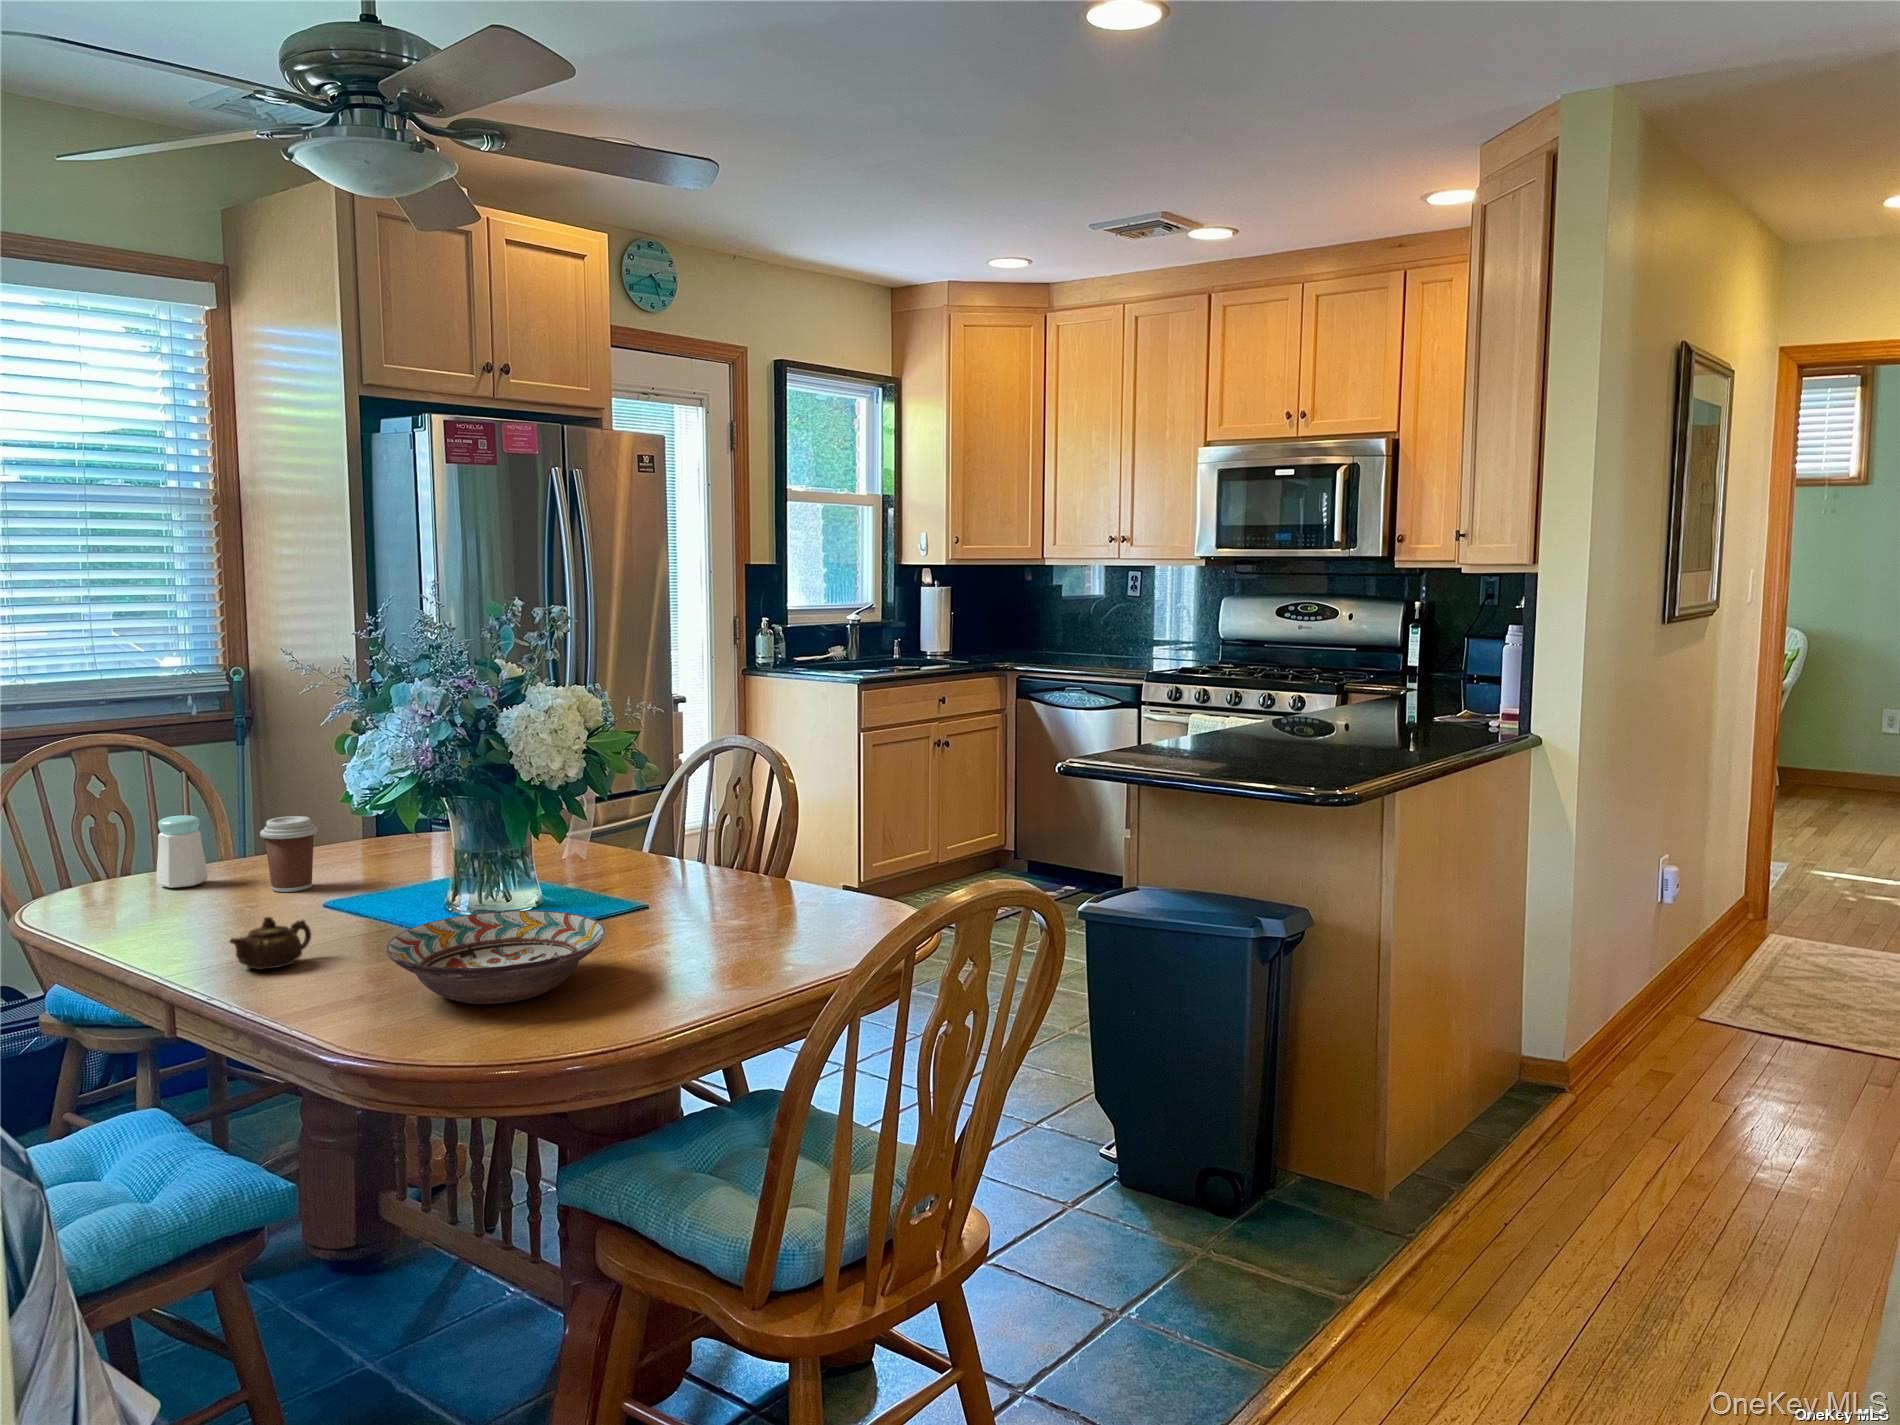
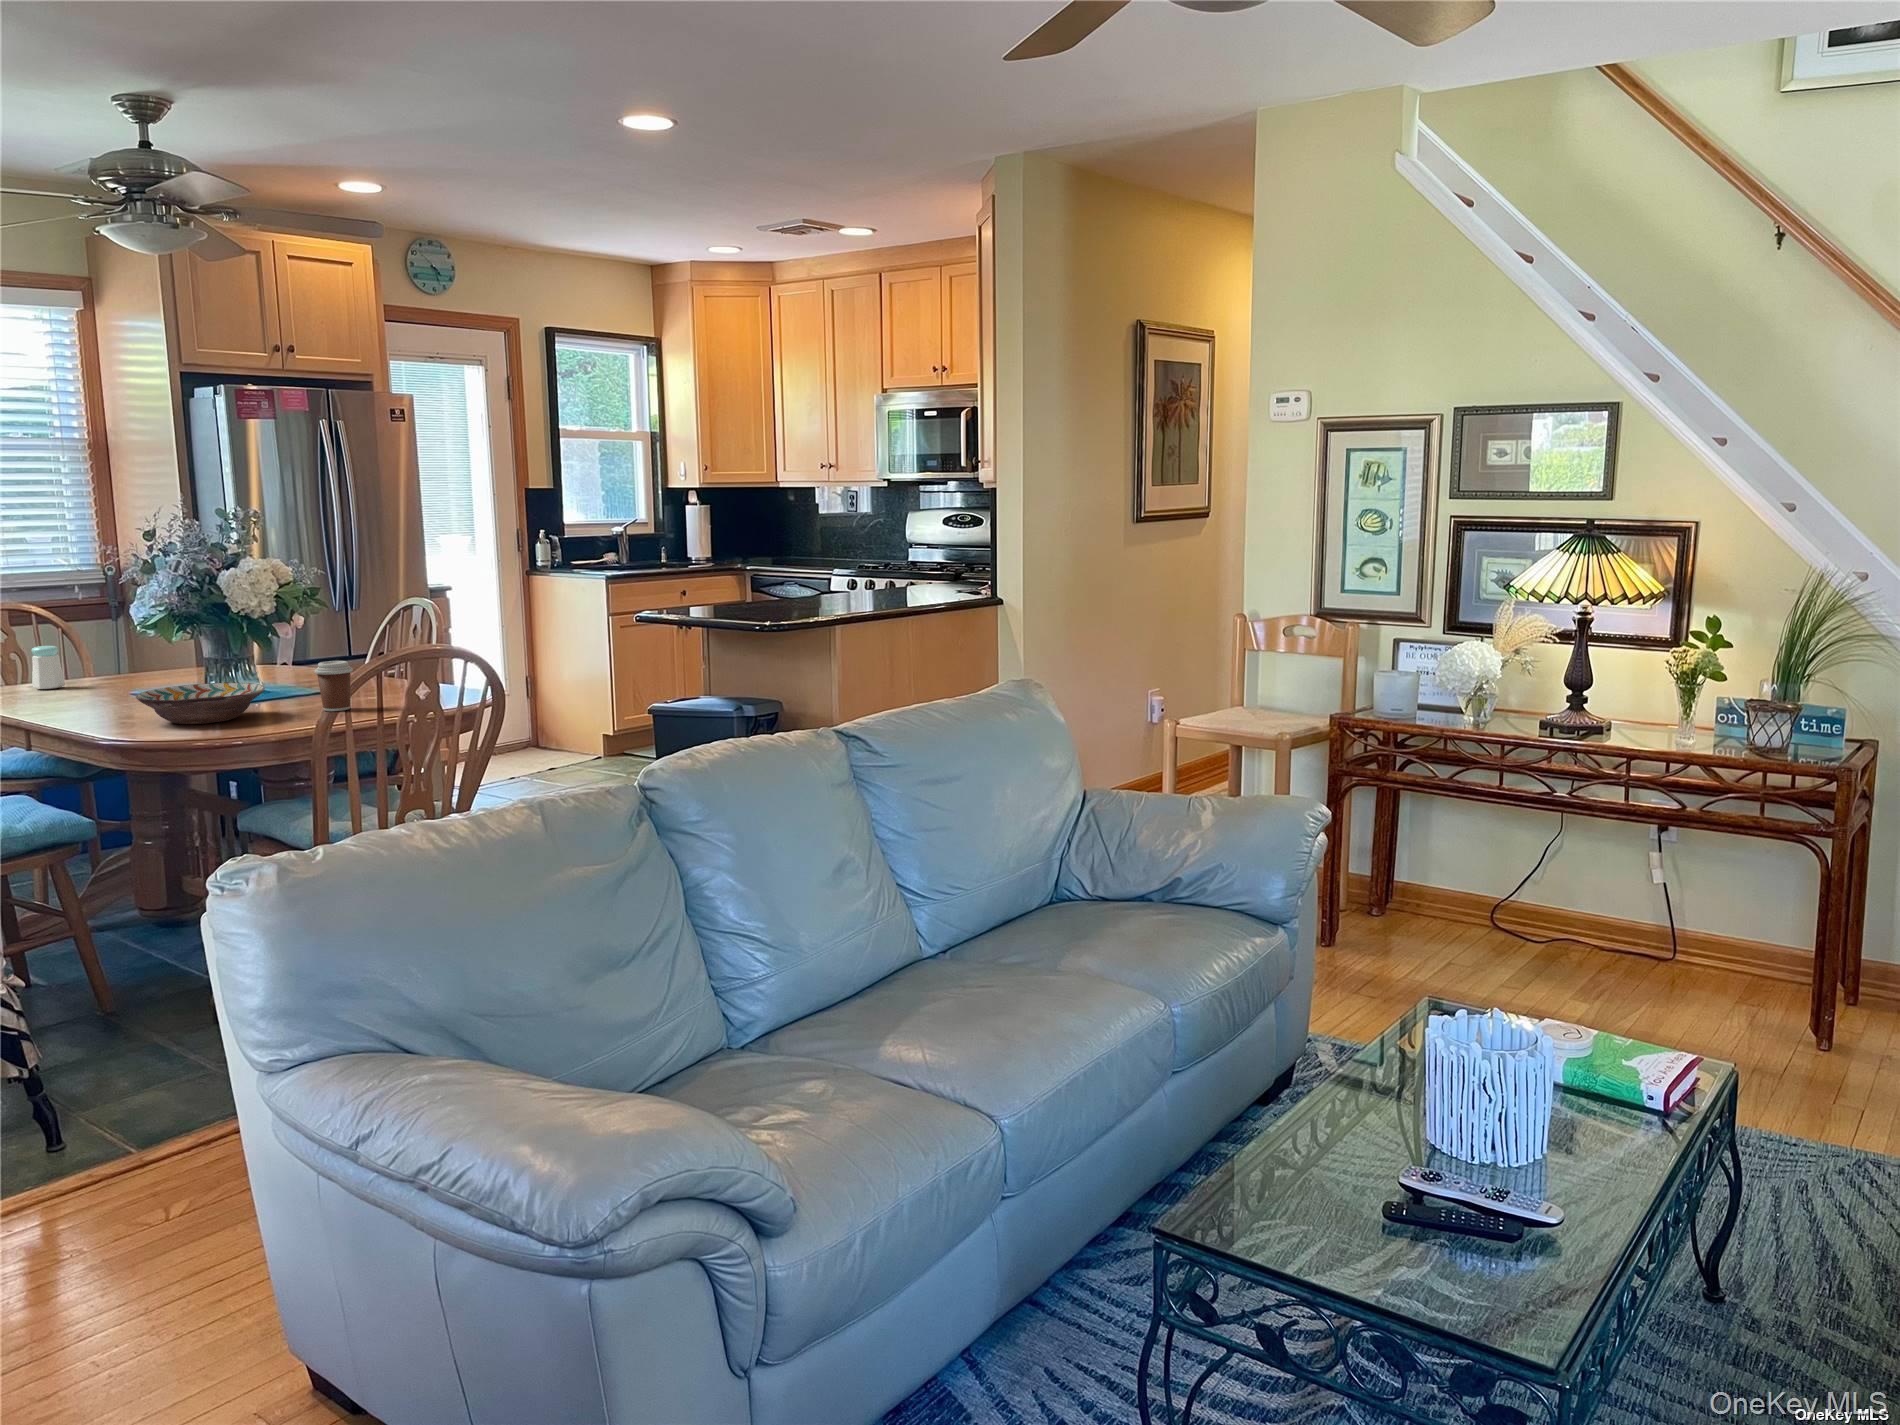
coffee cup: present [260,816,318,892] -> present [314,661,353,711]
teapot: present [230,917,311,970] -> none [57,687,108,715]

